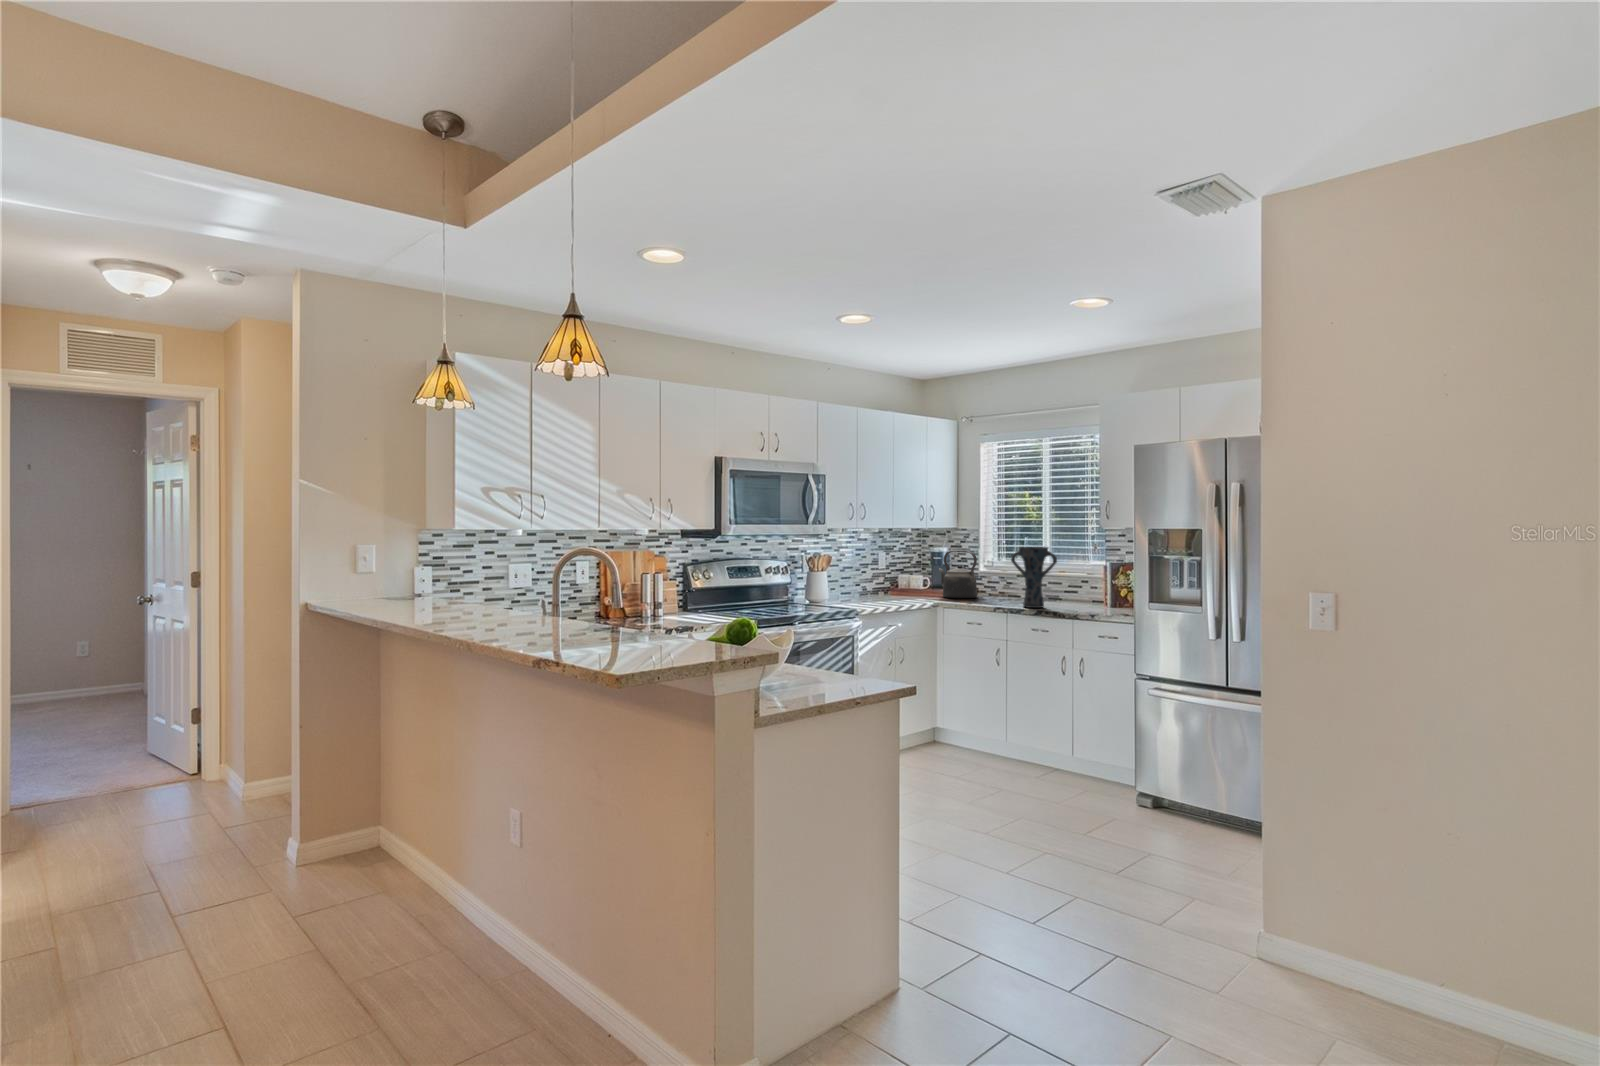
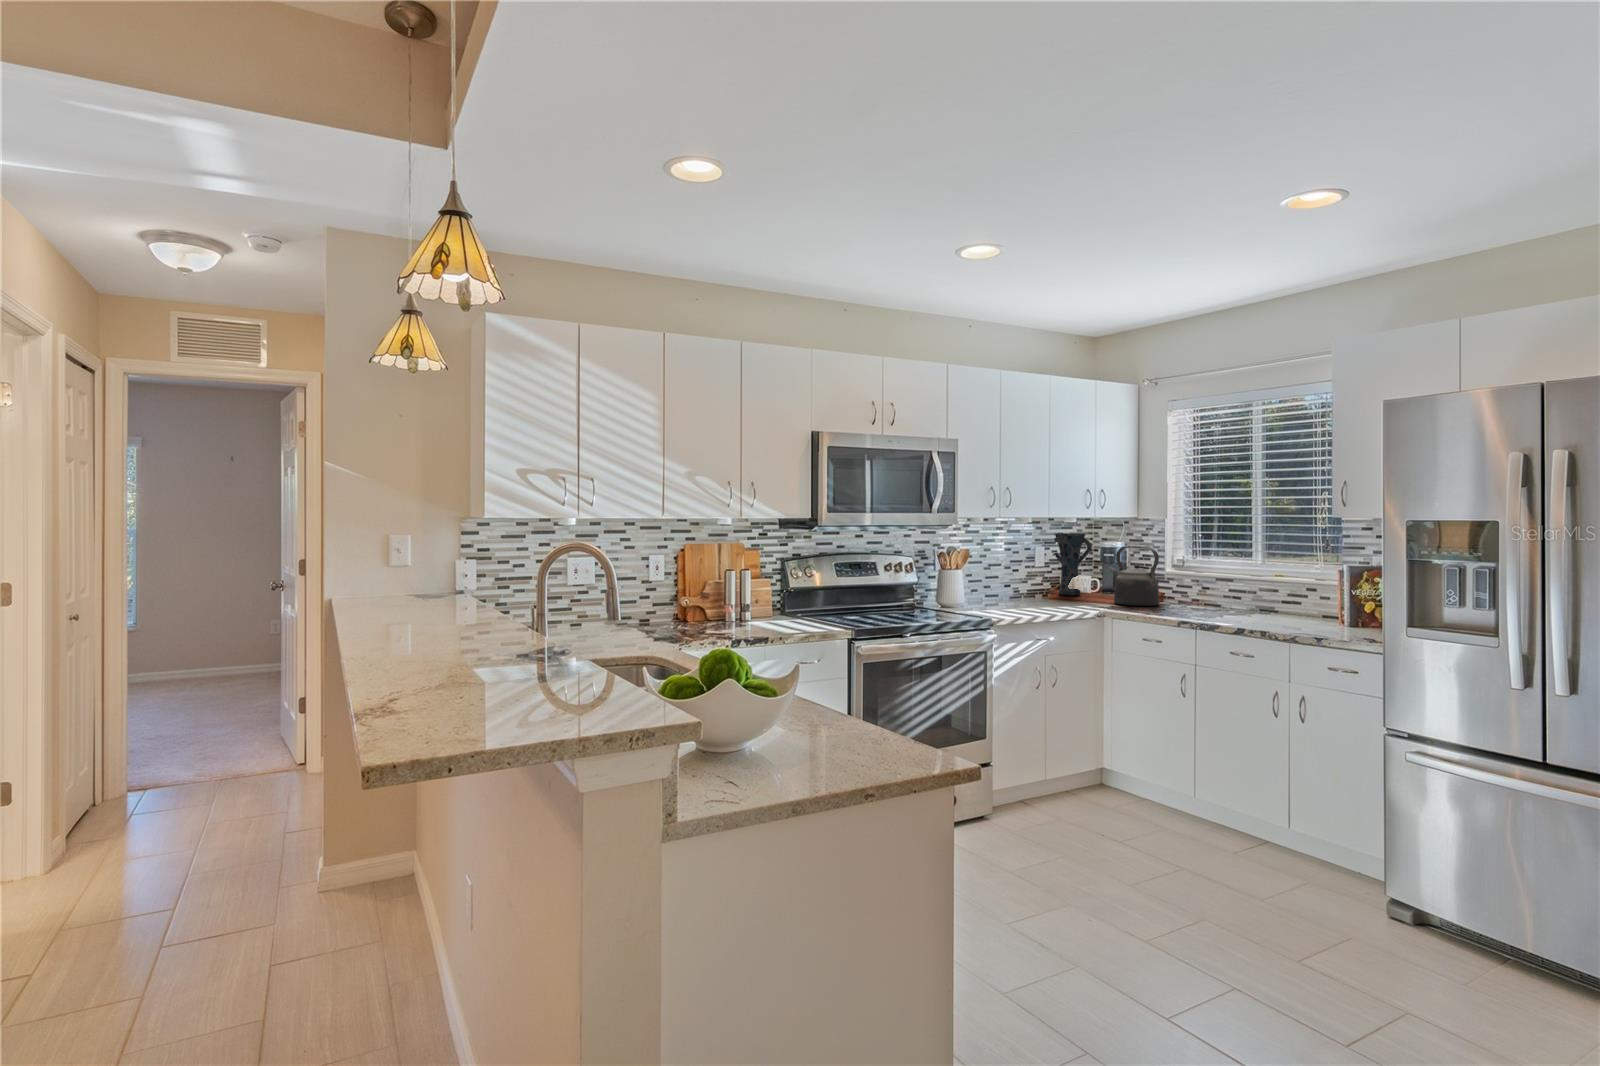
vase: present [1011,547,1057,608] -> present [1055,533,1092,596]

